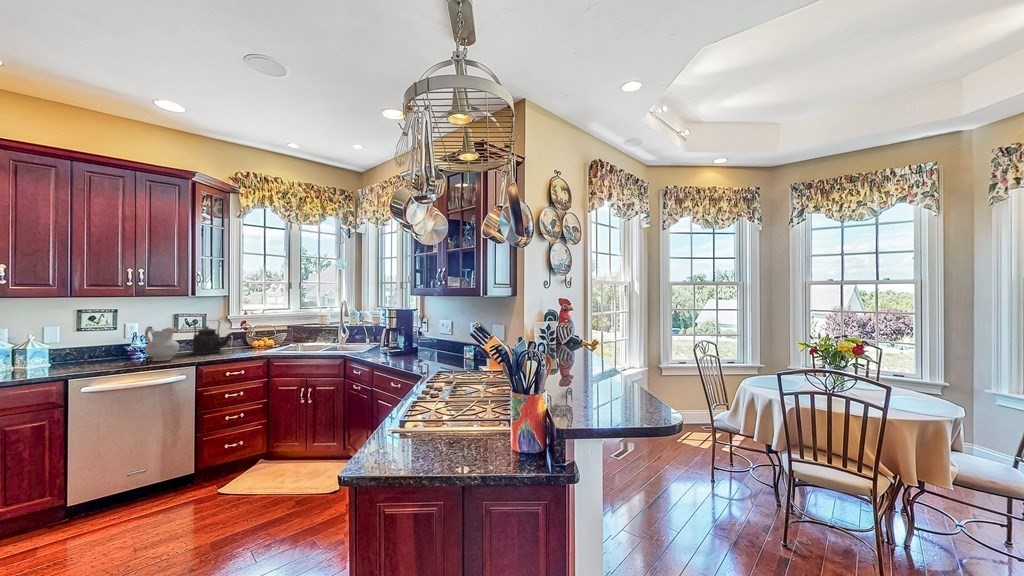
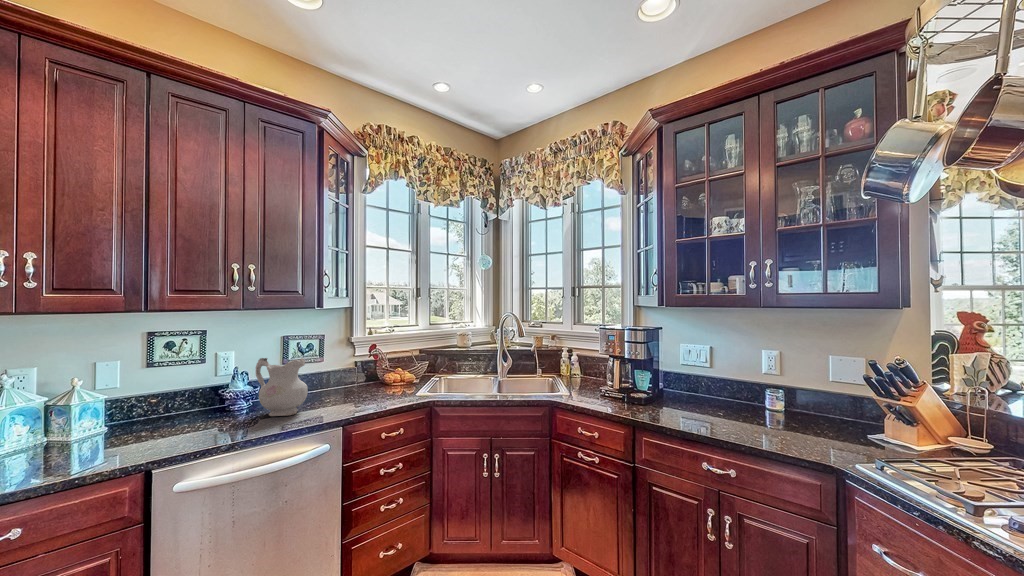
kettle: present [192,320,232,354] -> none [314,344,370,398]

